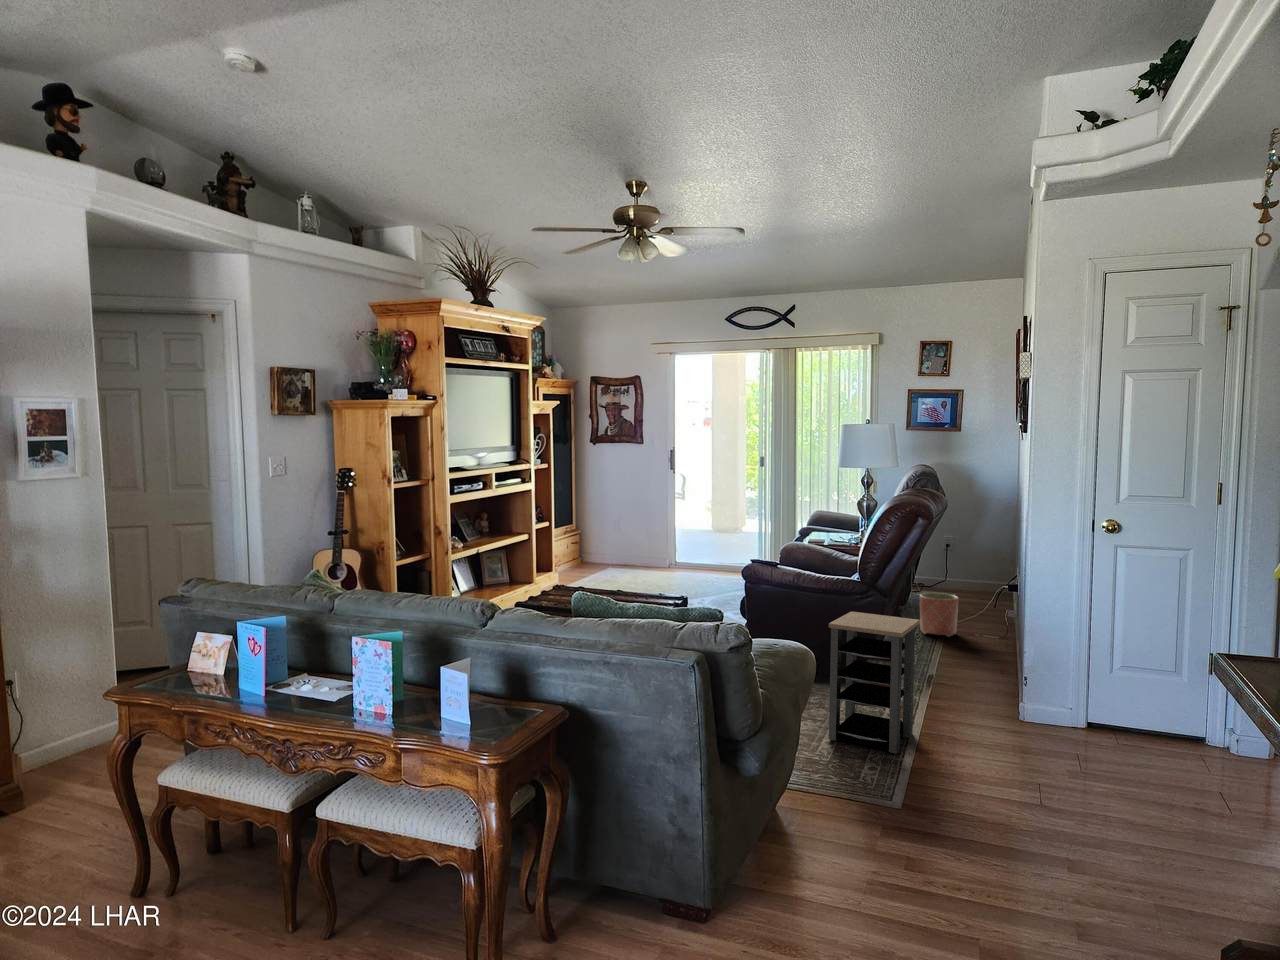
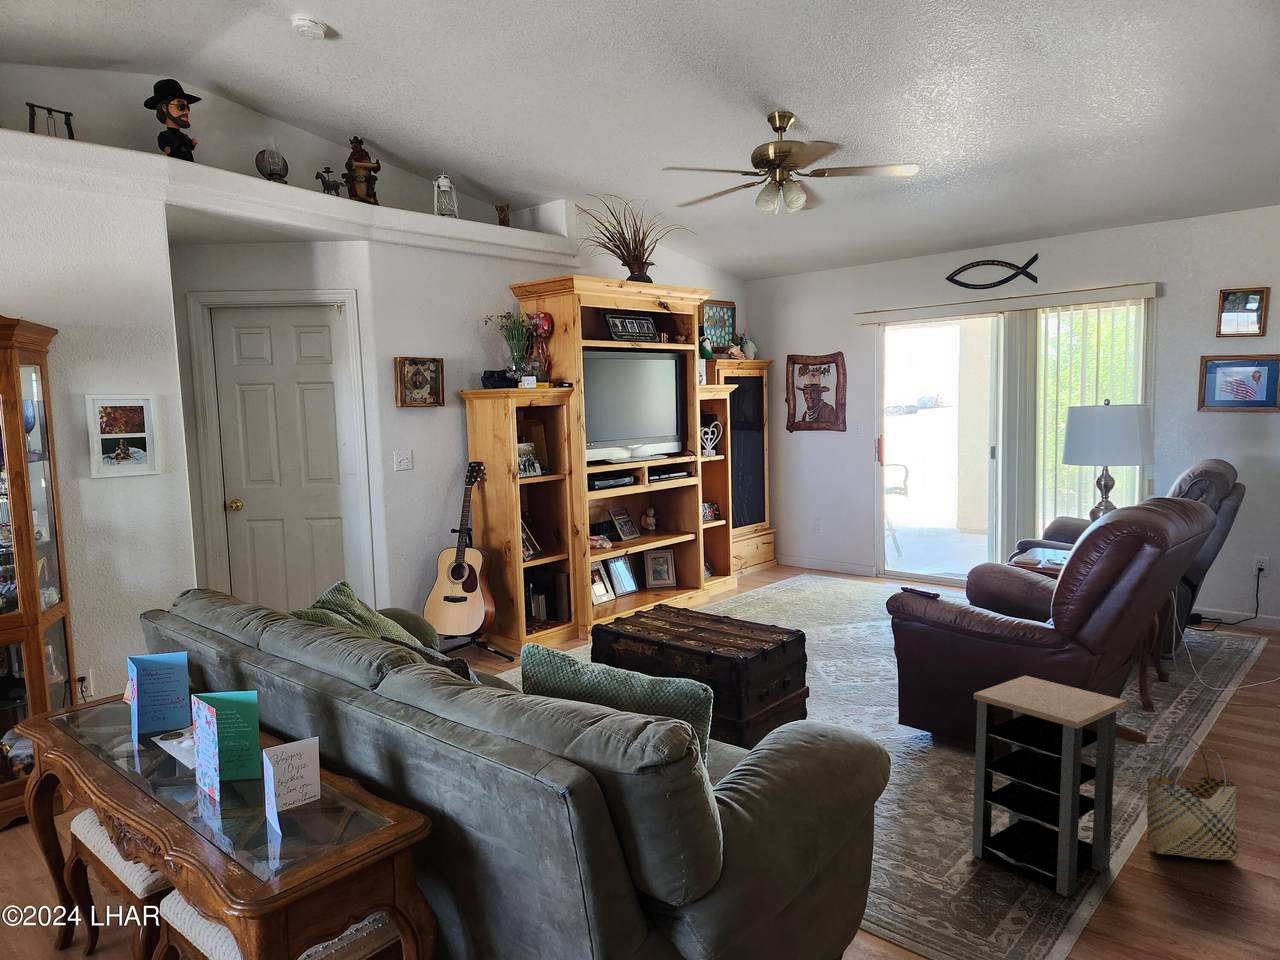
planter: present [920,593,958,637] -> none [1188,645,1252,712]
woven basket: none [929,642,982,722] -> present [1146,734,1238,861]

